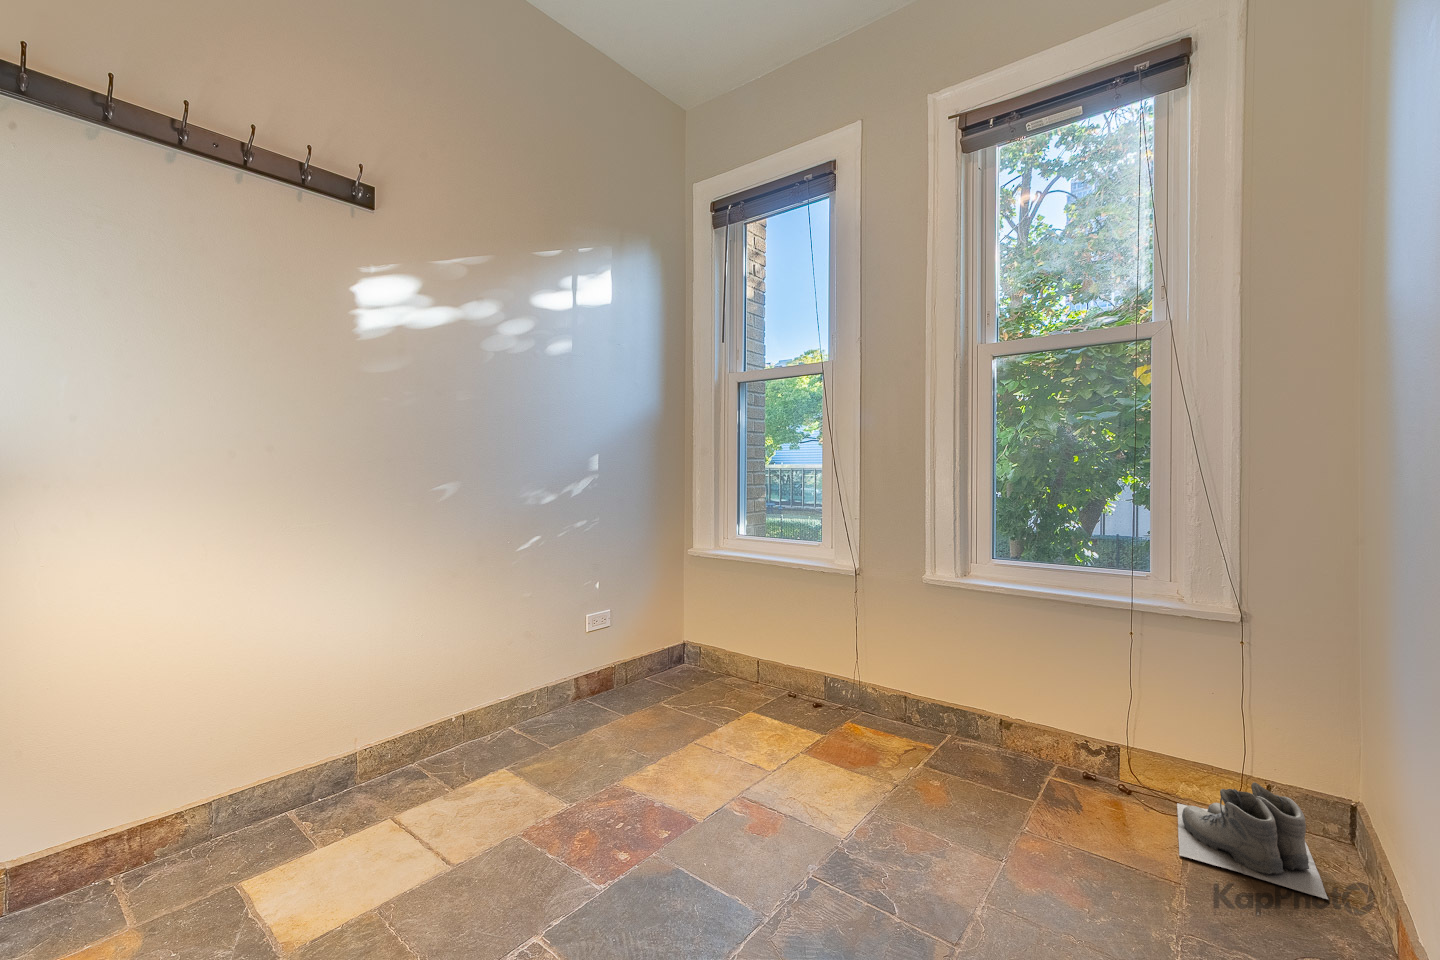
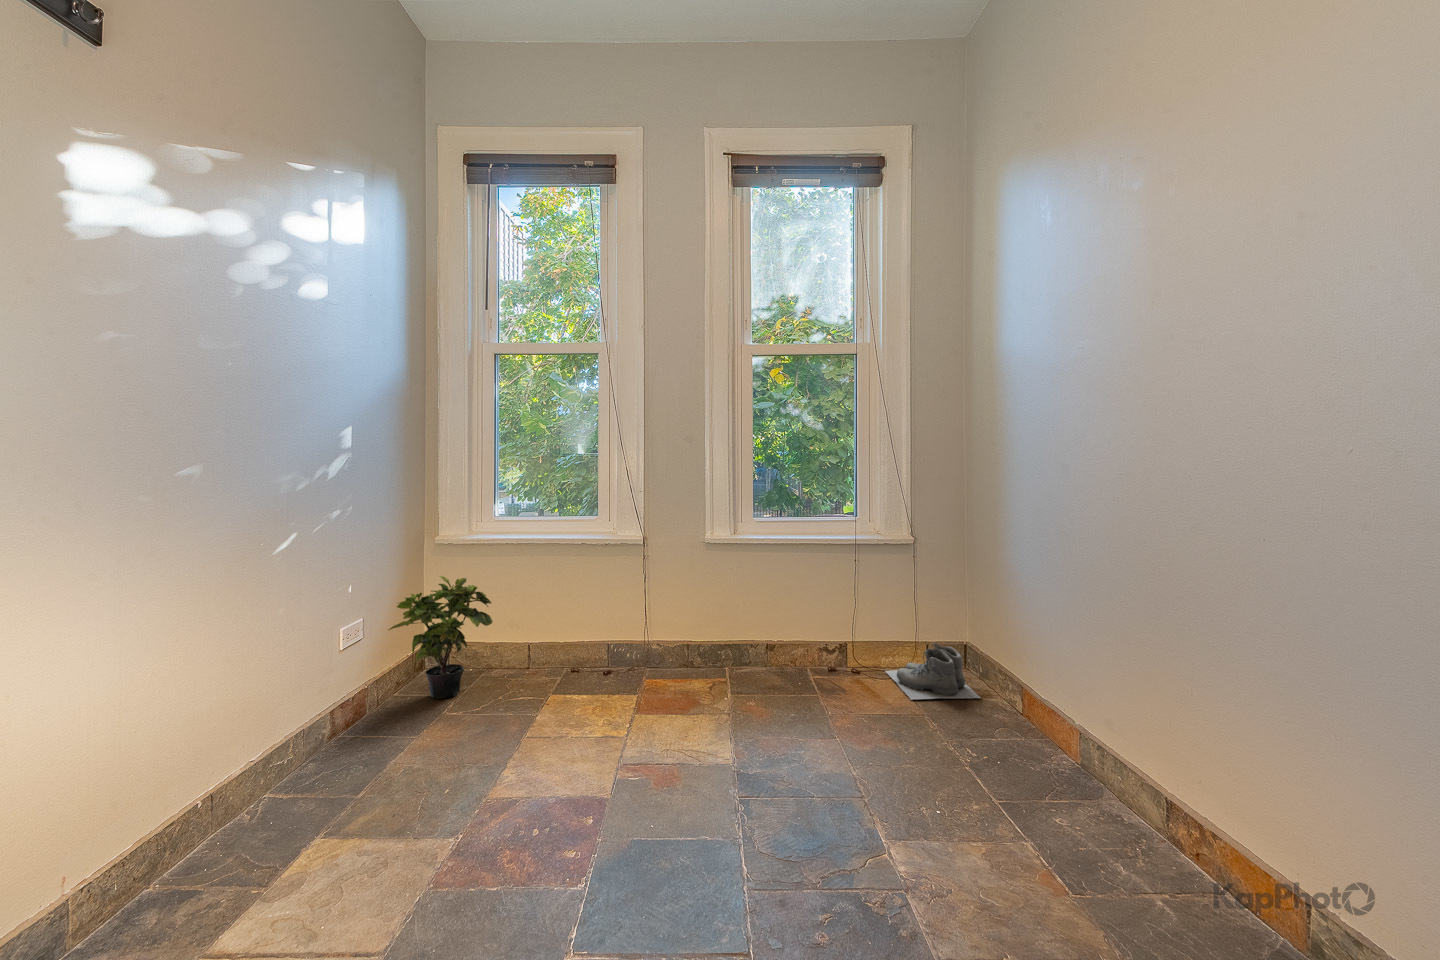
potted plant: none [634,584,720,692] -> present [388,576,493,698]

